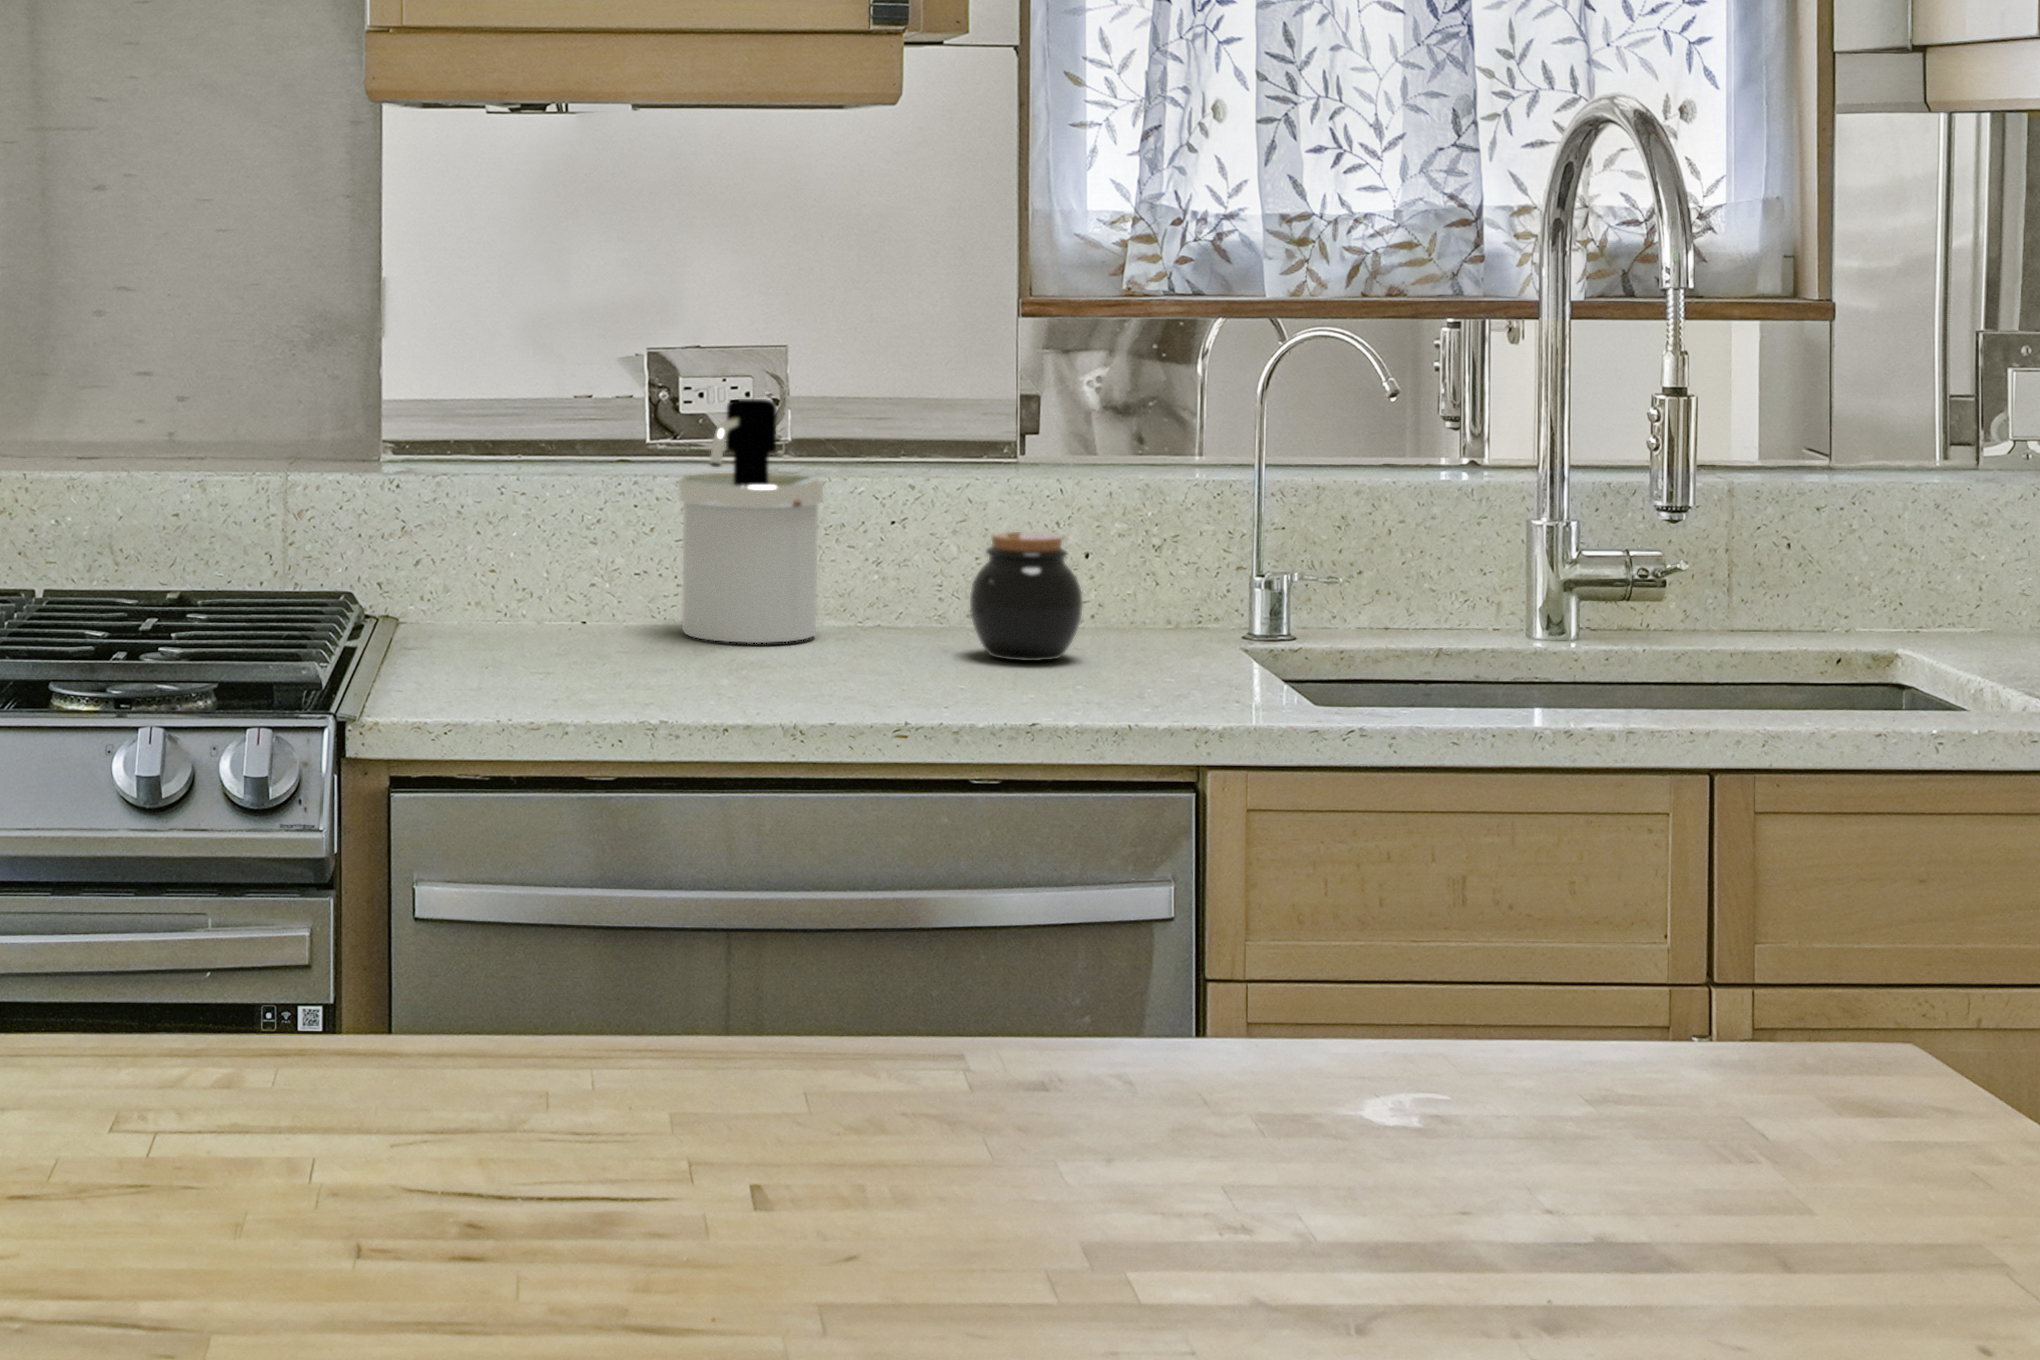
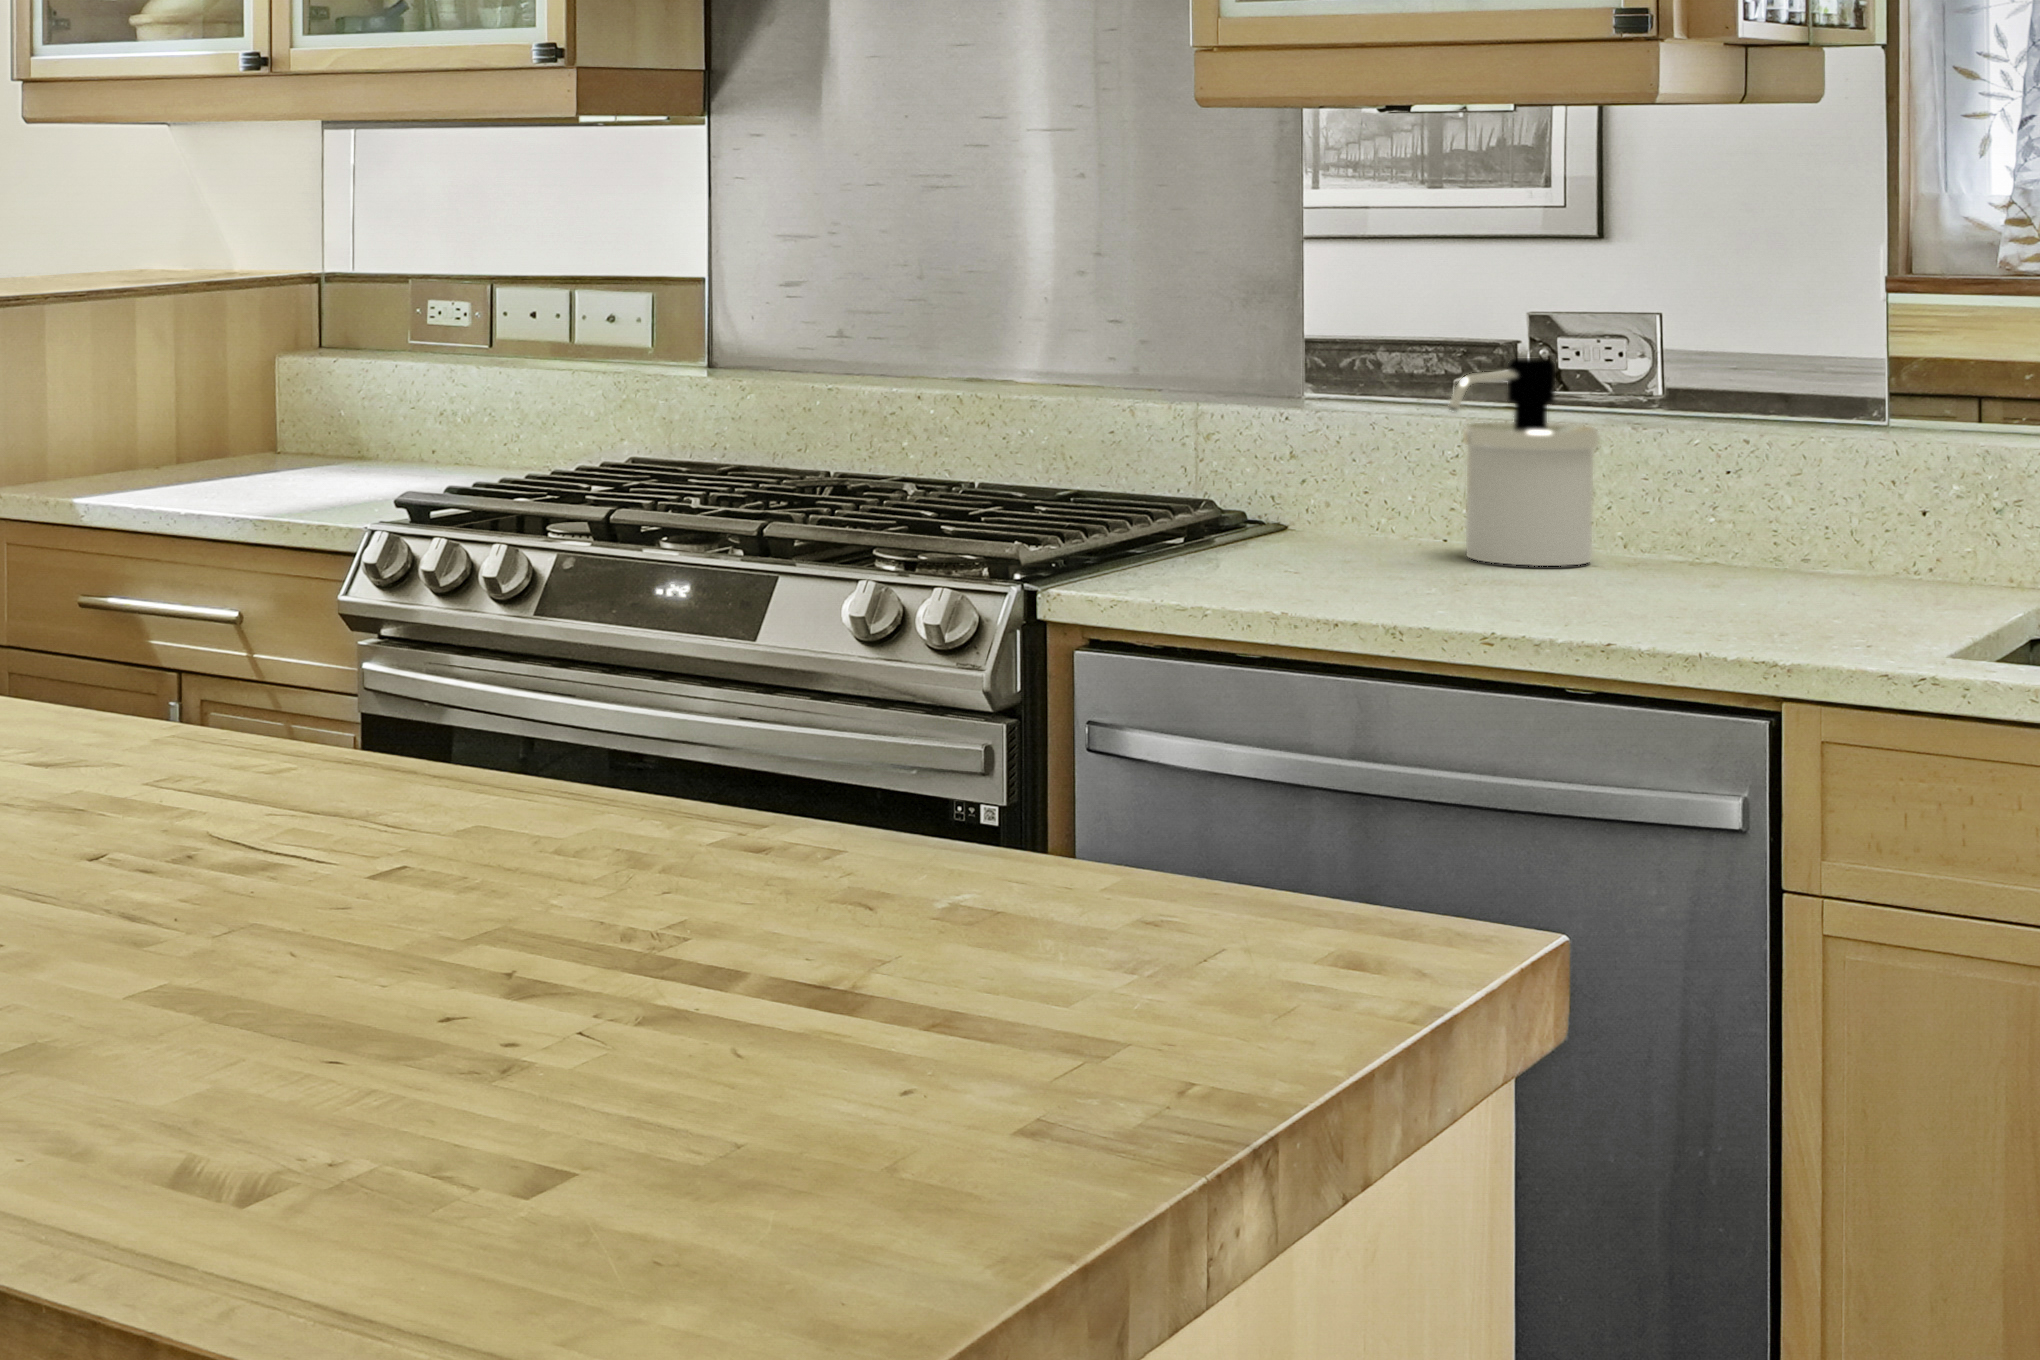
jar: present [970,532,1083,661] -> none [1697,480,1809,593]

